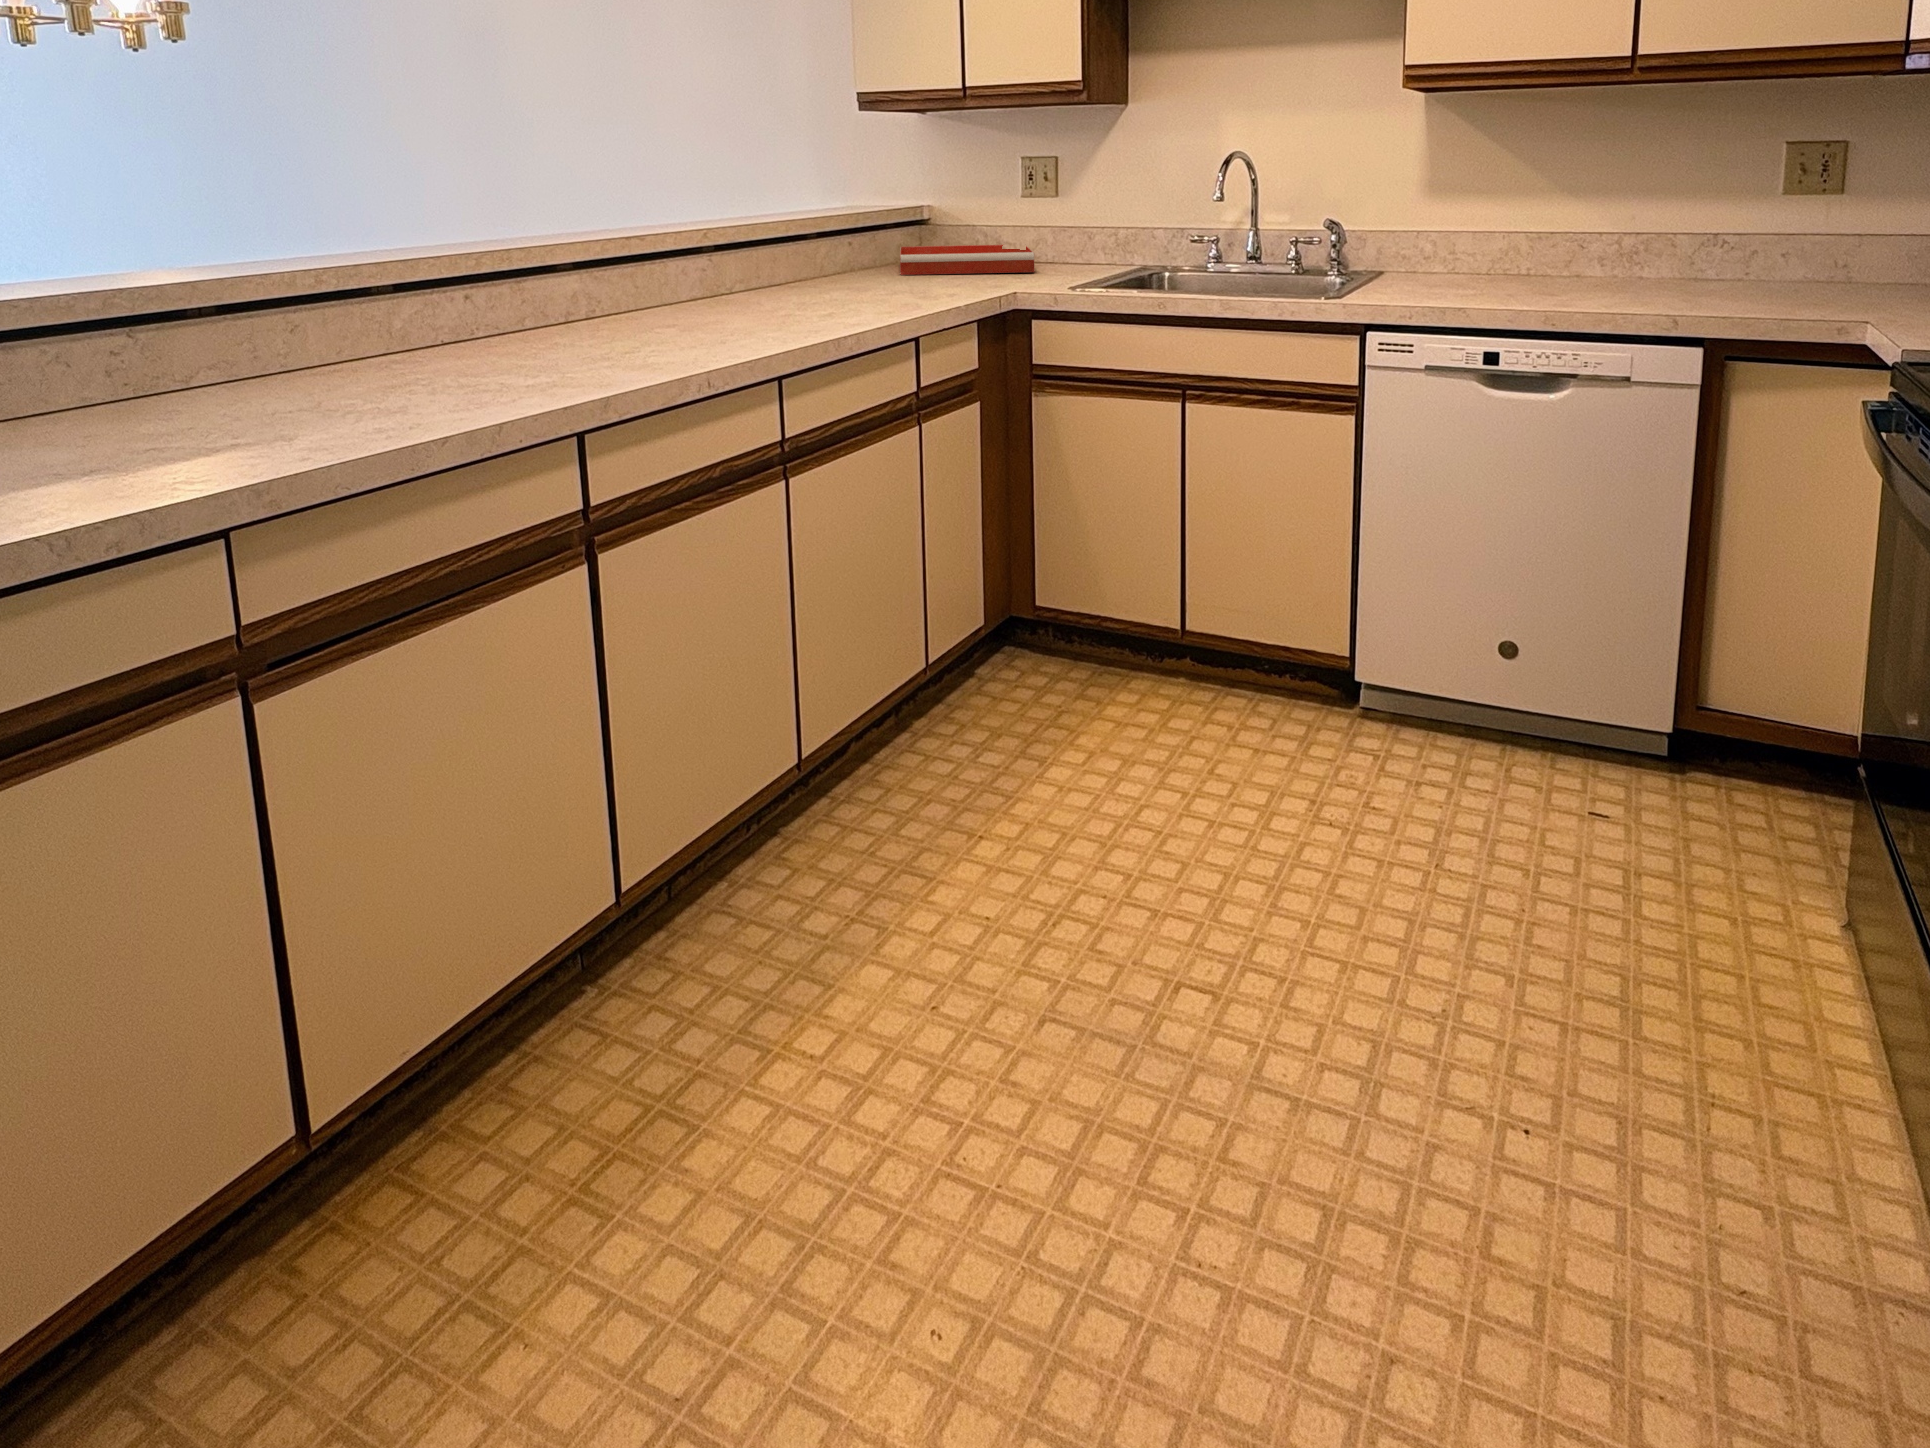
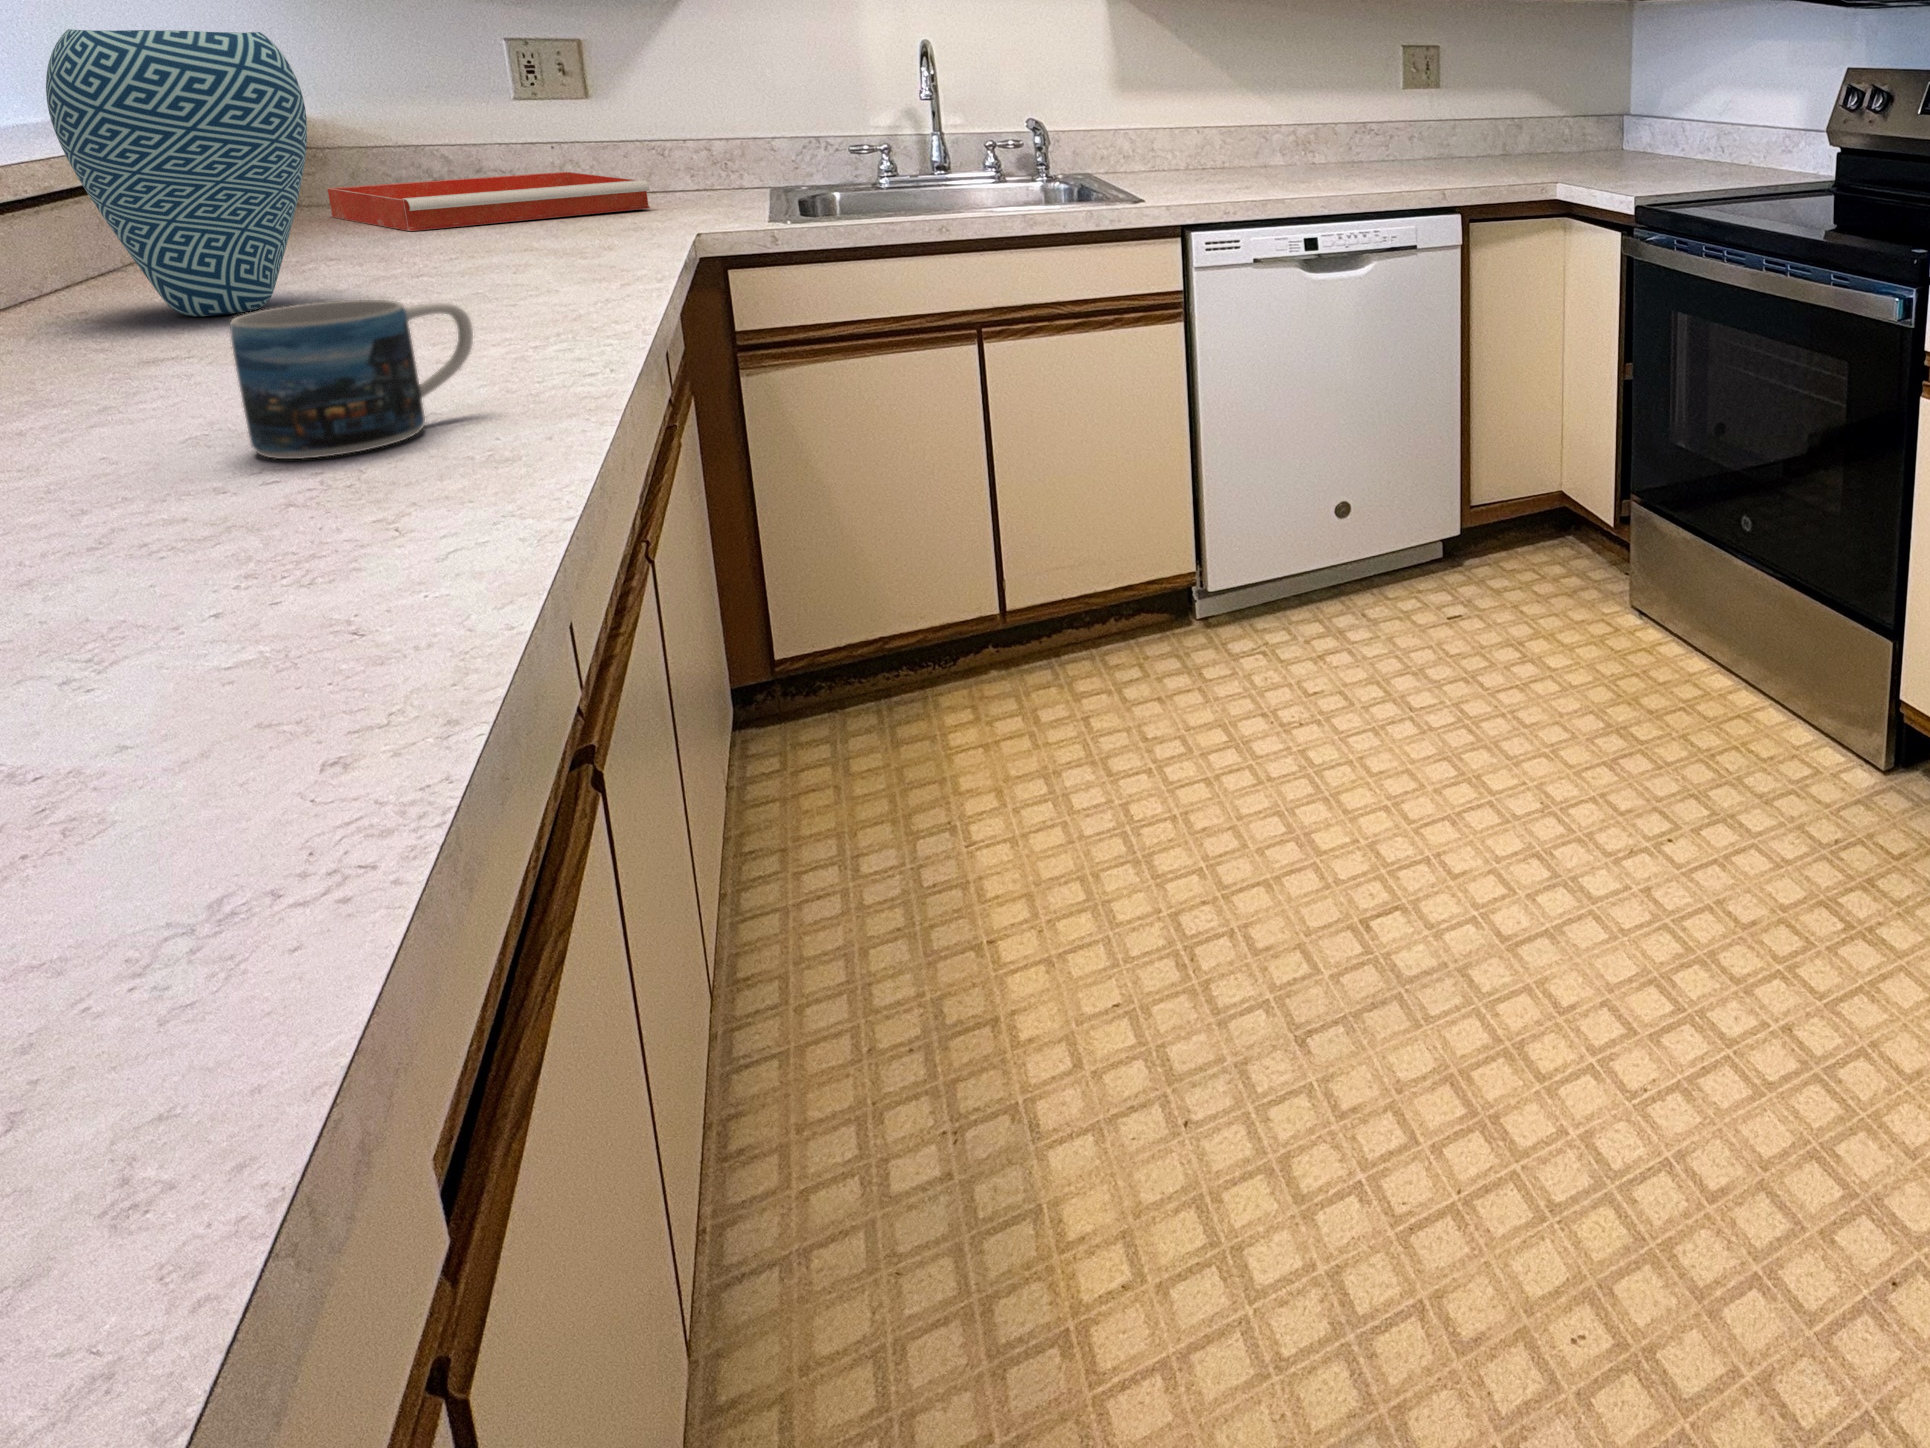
vase: none [672,159,764,307] -> present [46,29,307,316]
mug: none [543,296,639,368] -> present [230,300,473,459]

